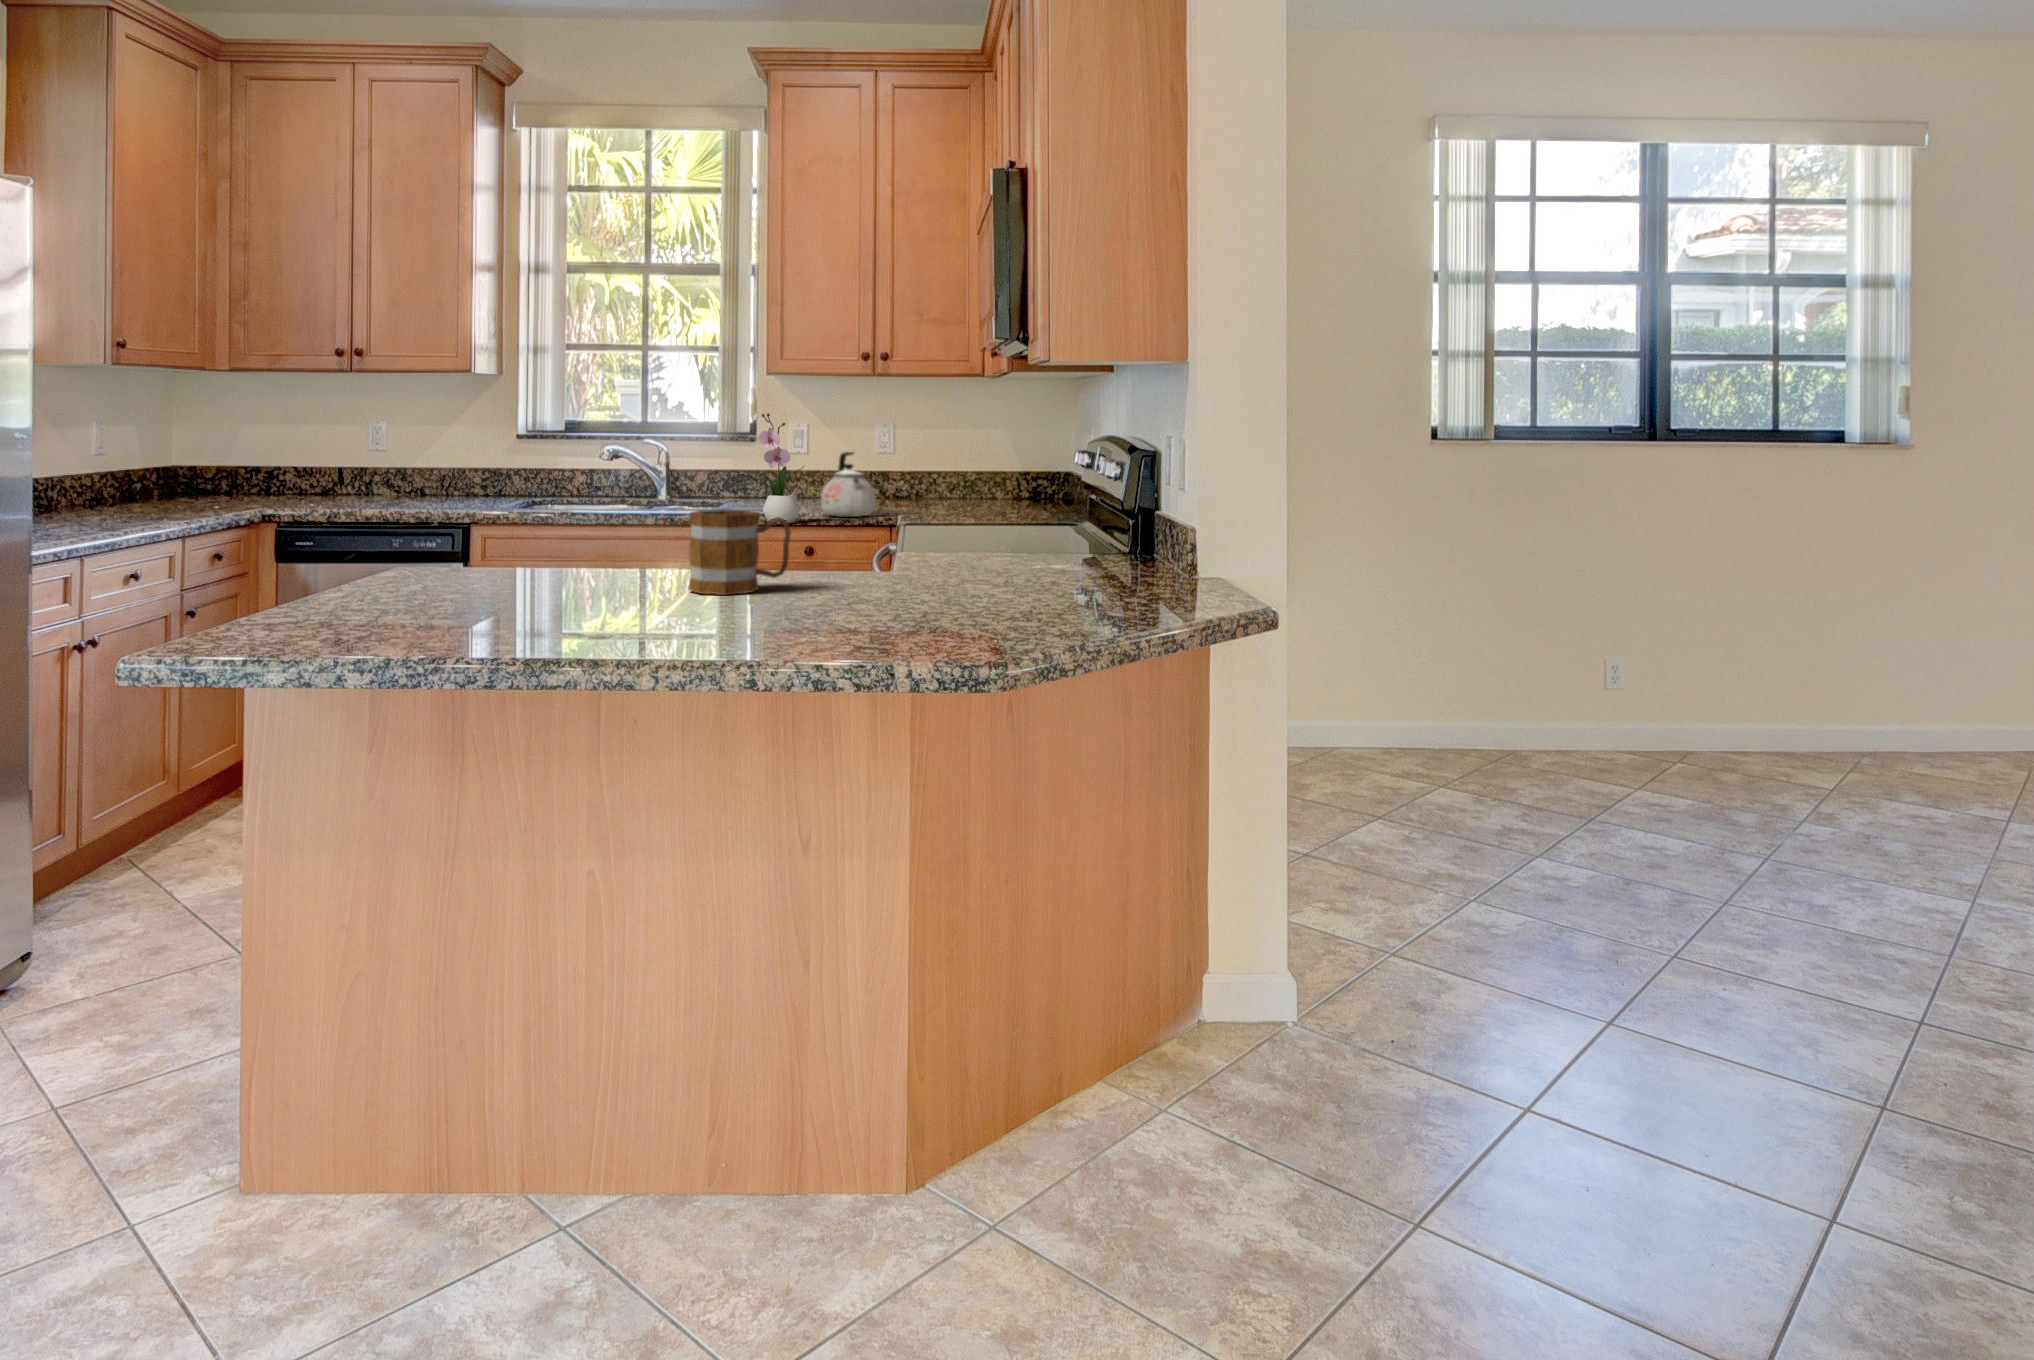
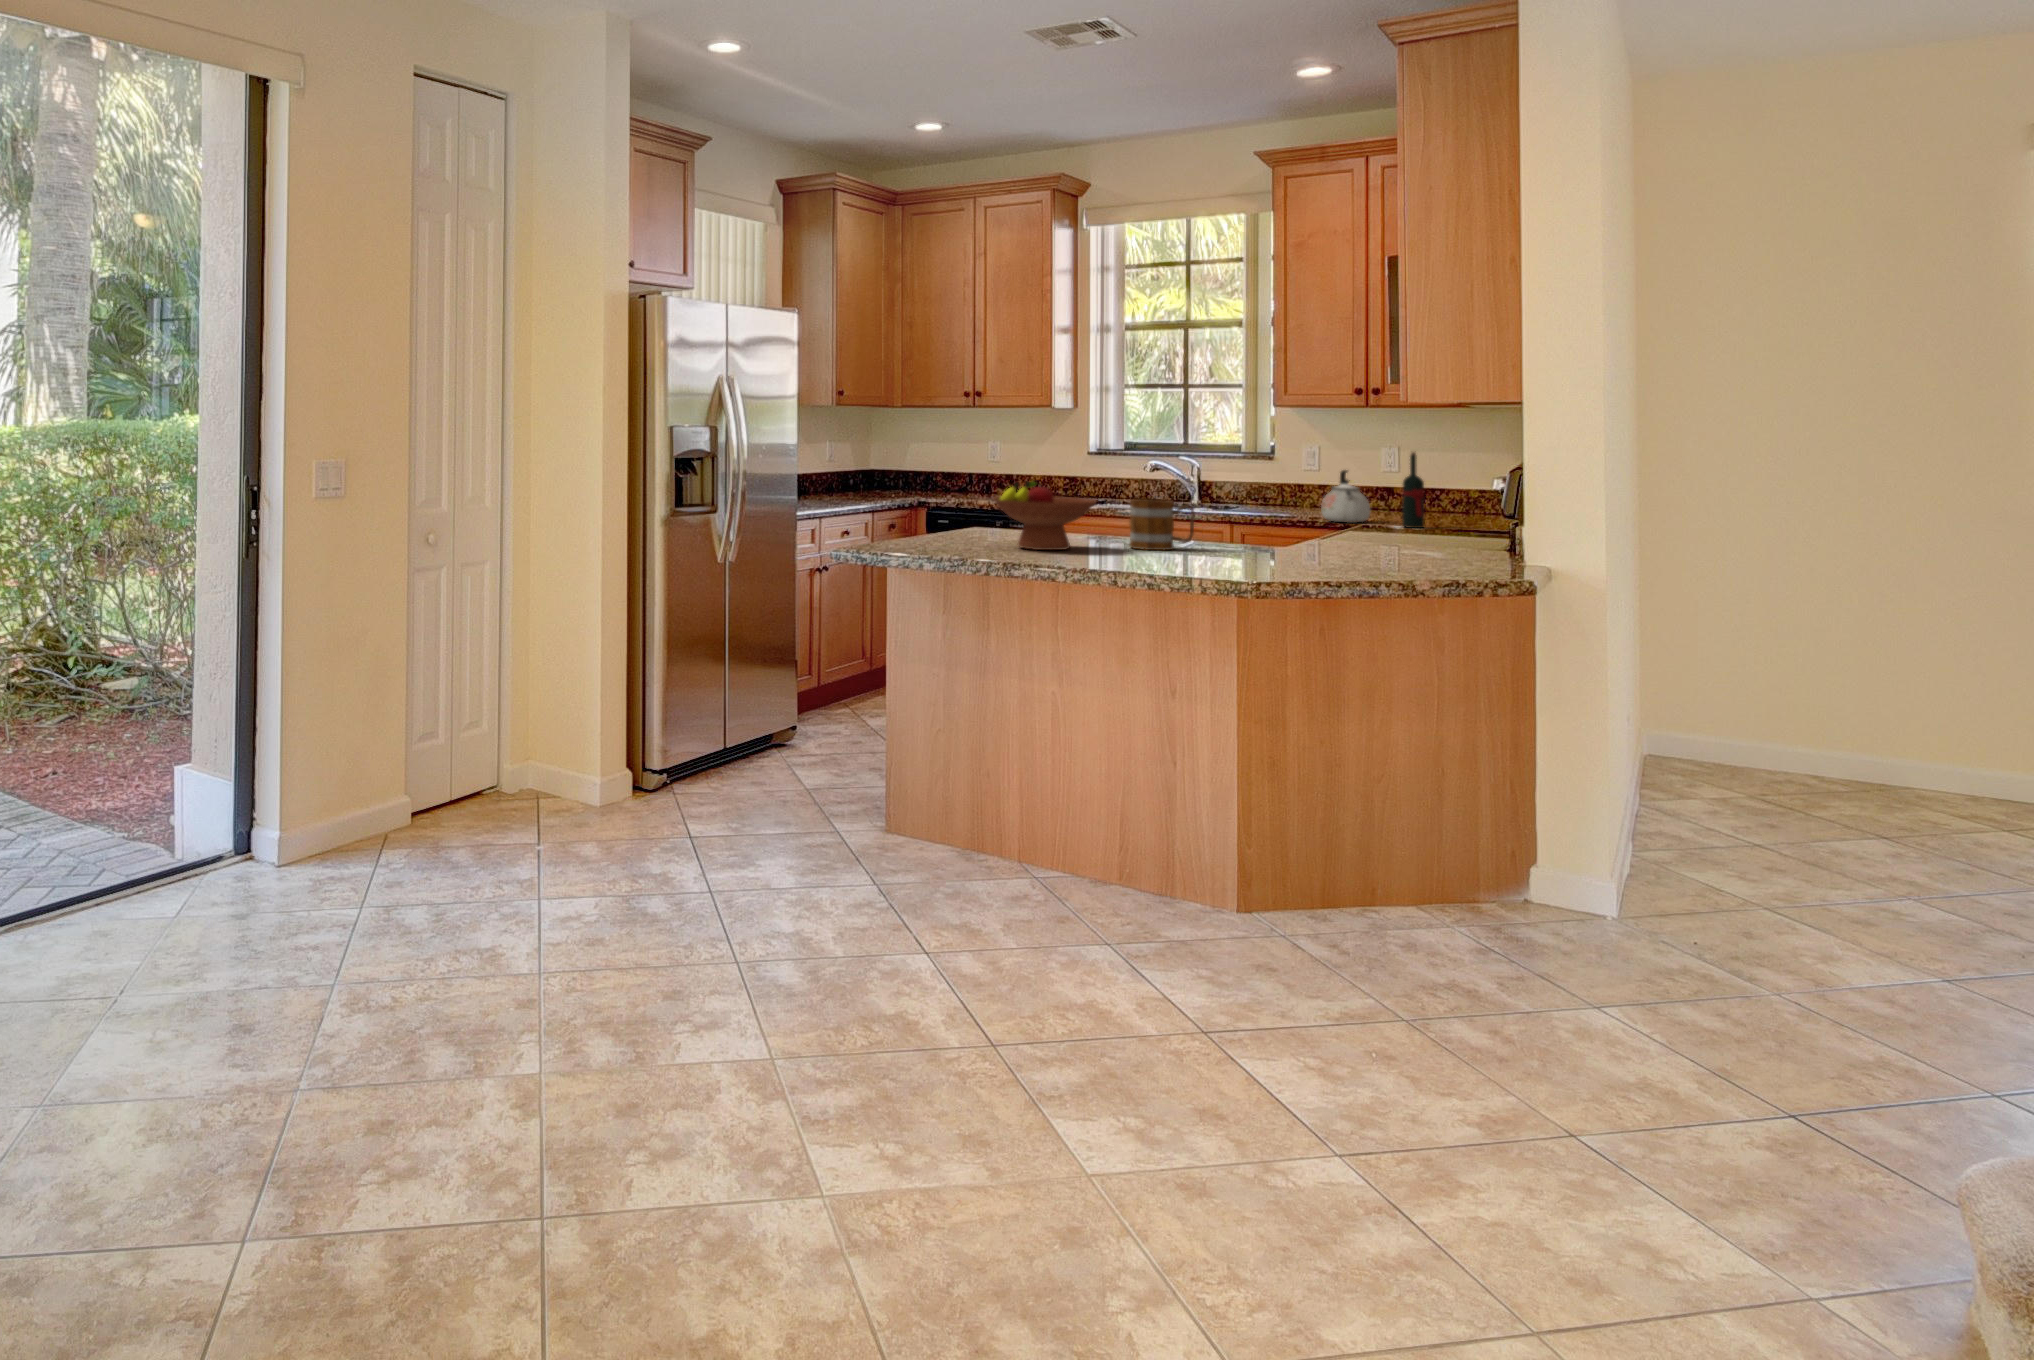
flower arrangement: present [759,413,804,523] -> none [1256,438,1298,523]
wine bottle: none [922,428,947,521] -> present [1402,452,1424,528]
fruit bowl: none [465,490,654,614] -> present [993,481,1096,550]

